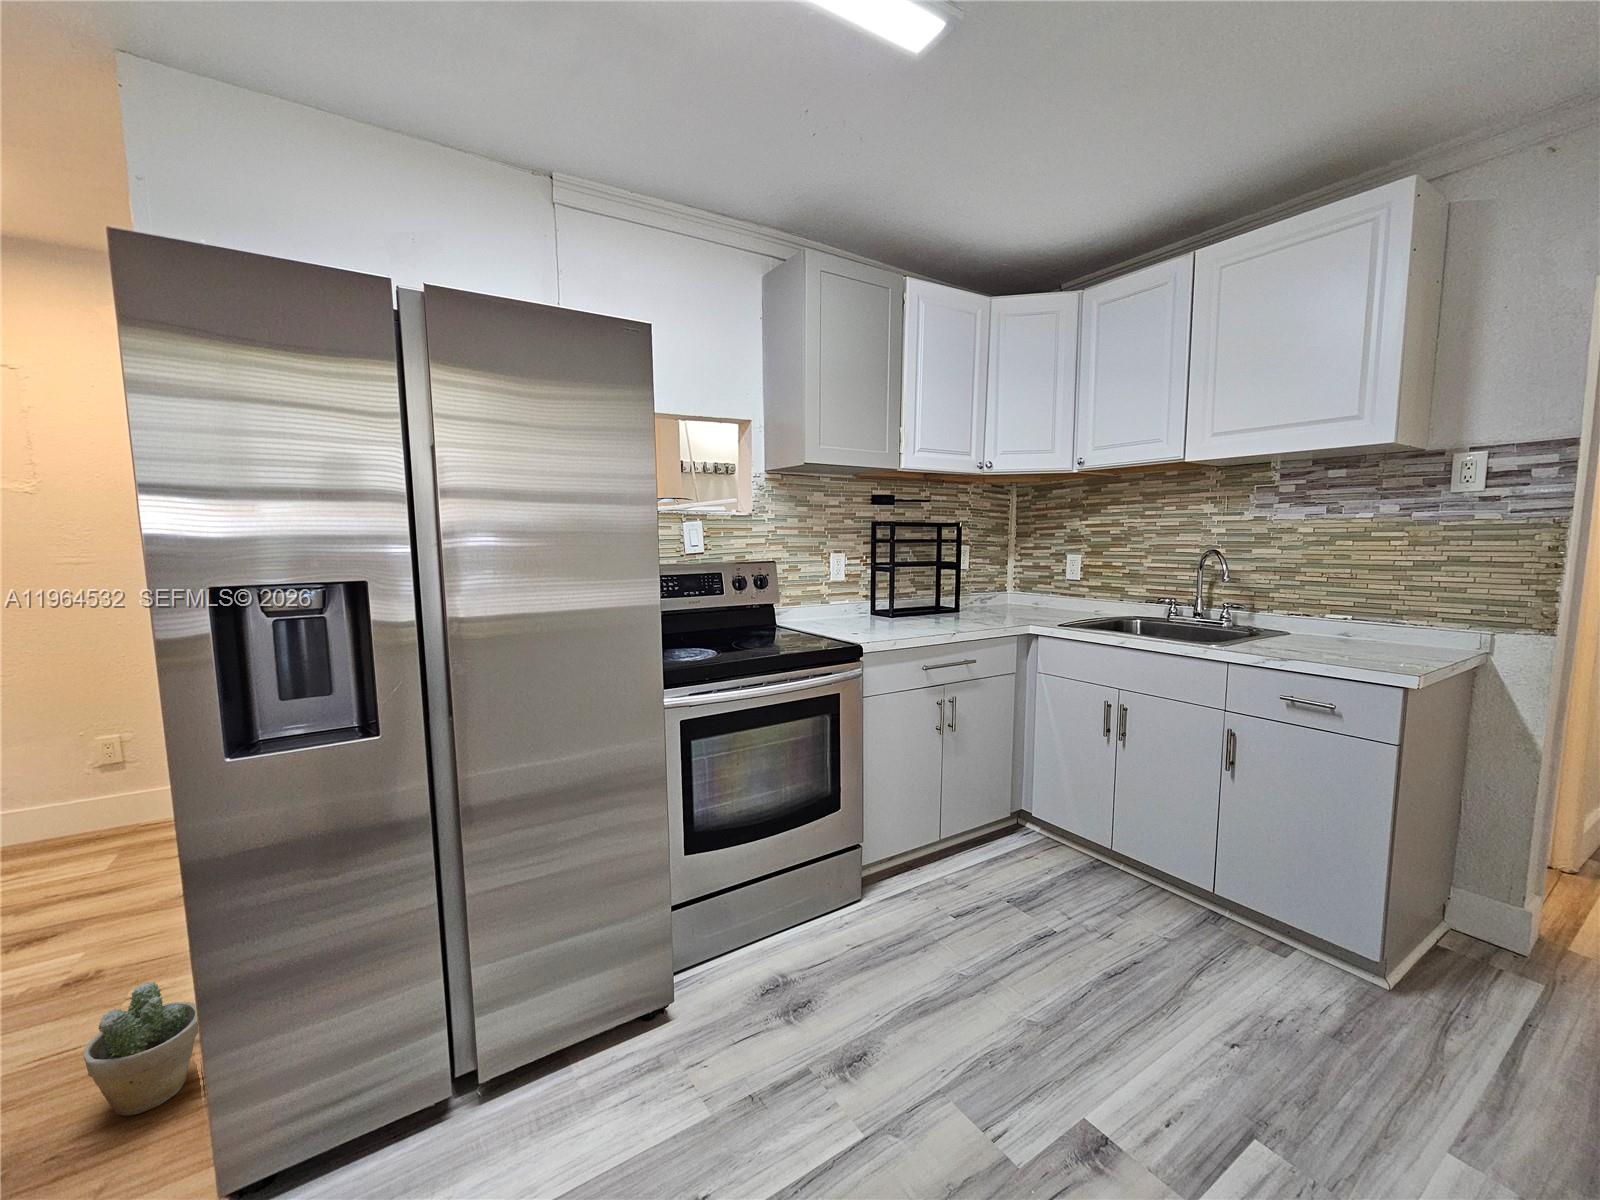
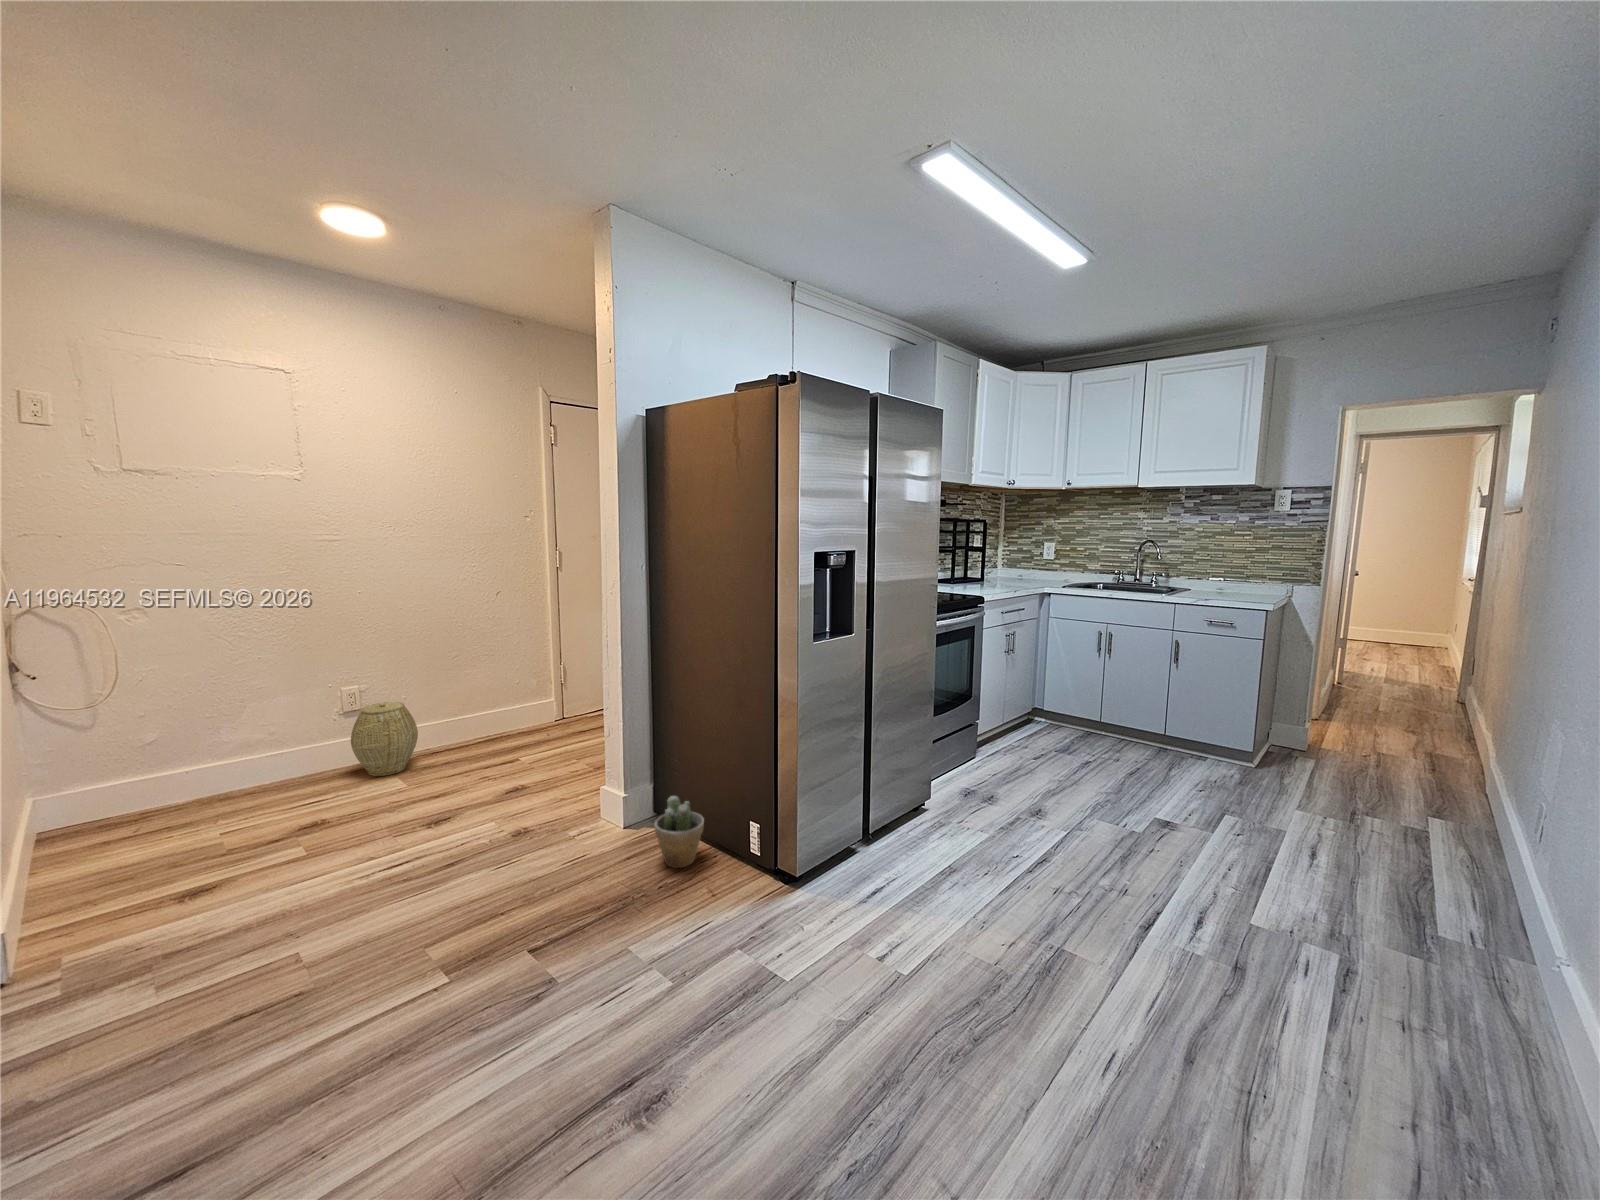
woven basket: none [40,760,143,855] -> present [351,702,418,776]

